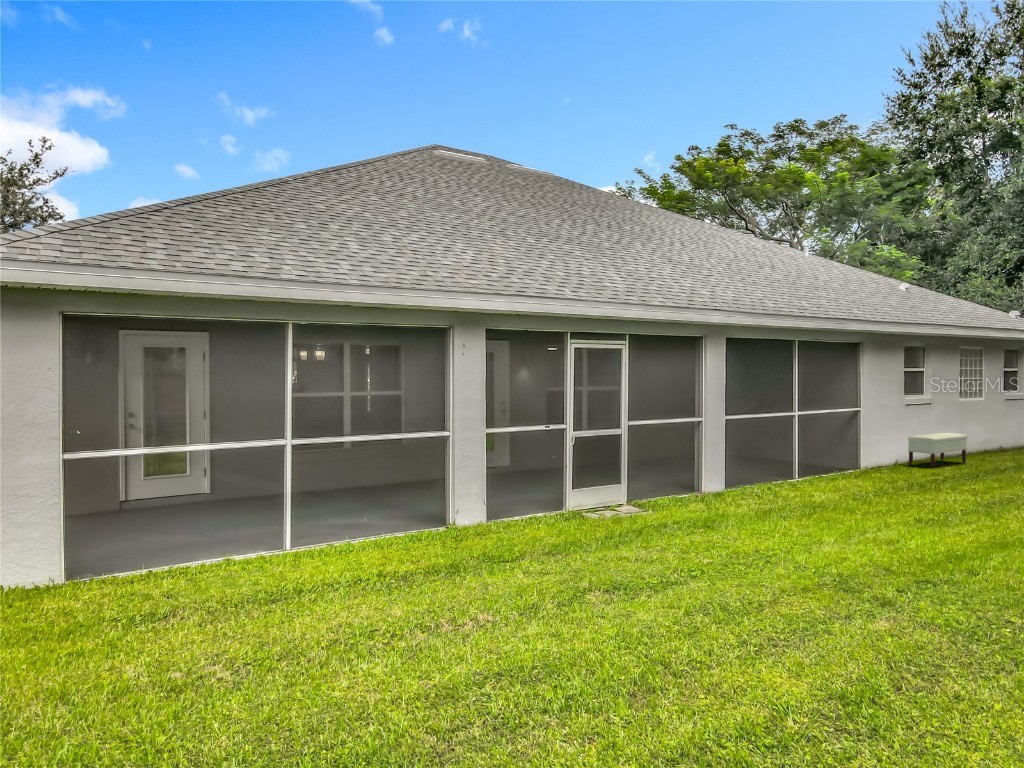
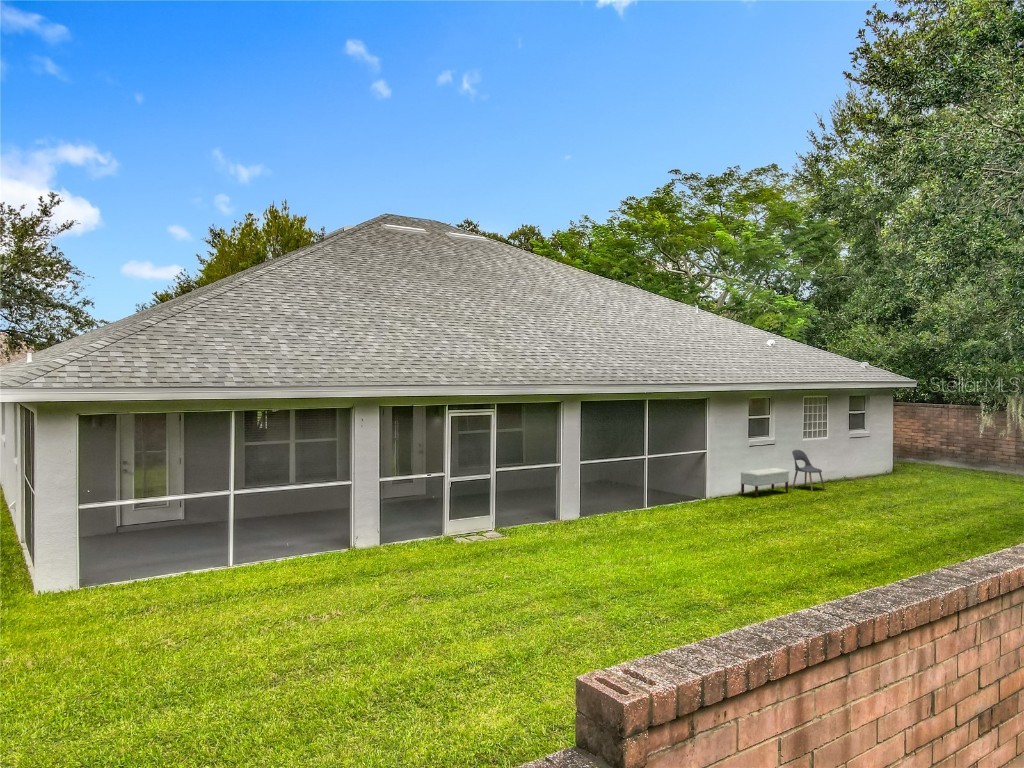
chair: none [963,411,1008,462] -> present [792,450,825,491]

